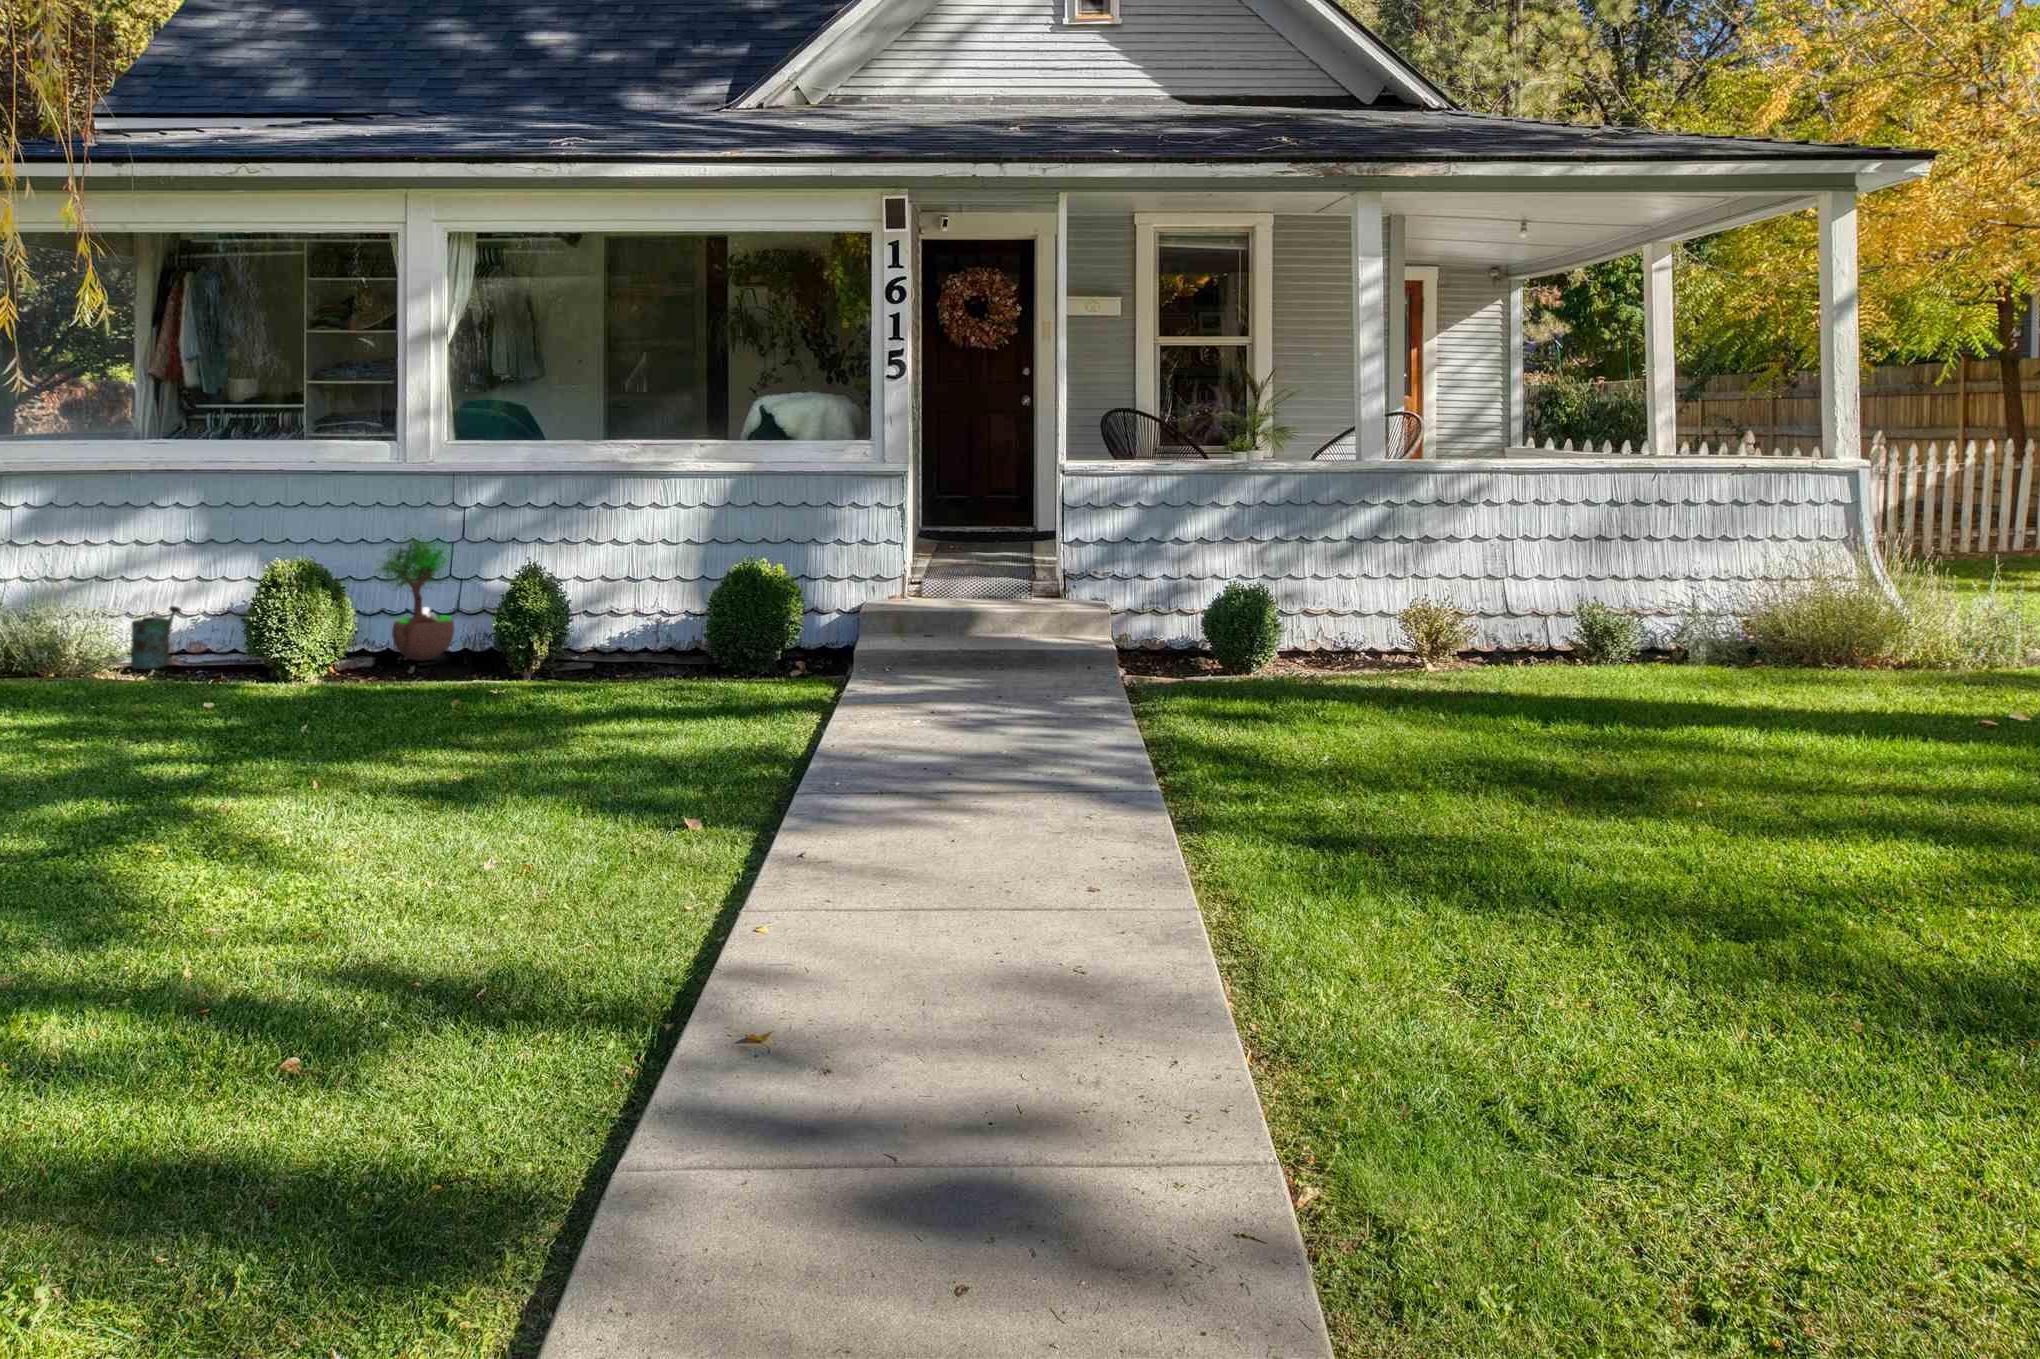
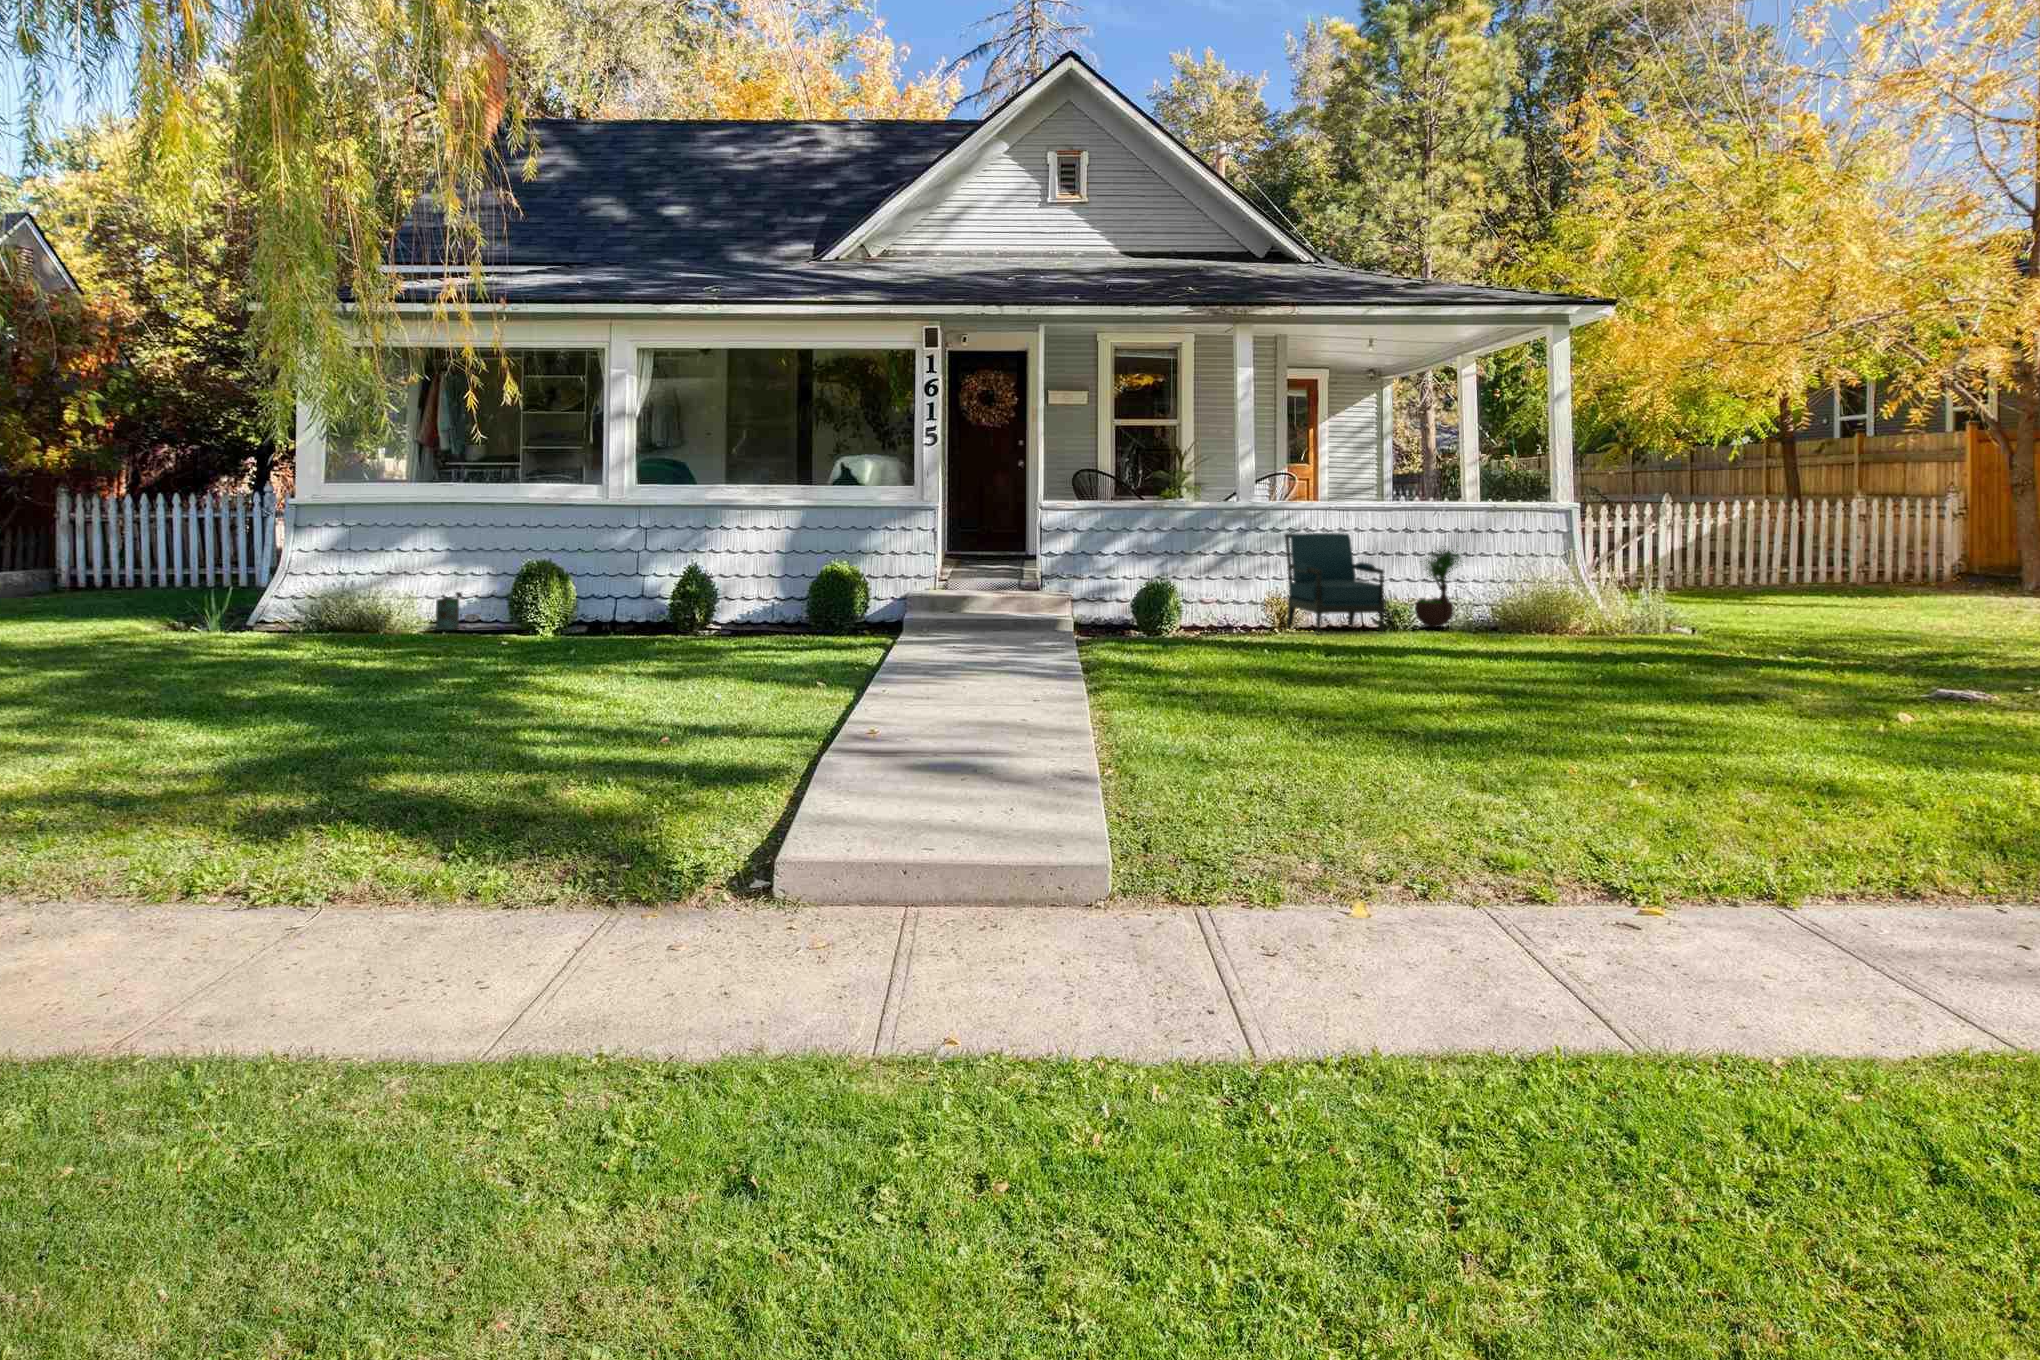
chair: none [1435,507,1608,673] -> present [1285,533,1386,635]
potted tree: present [375,537,457,661] -> present [1415,546,1461,627]

